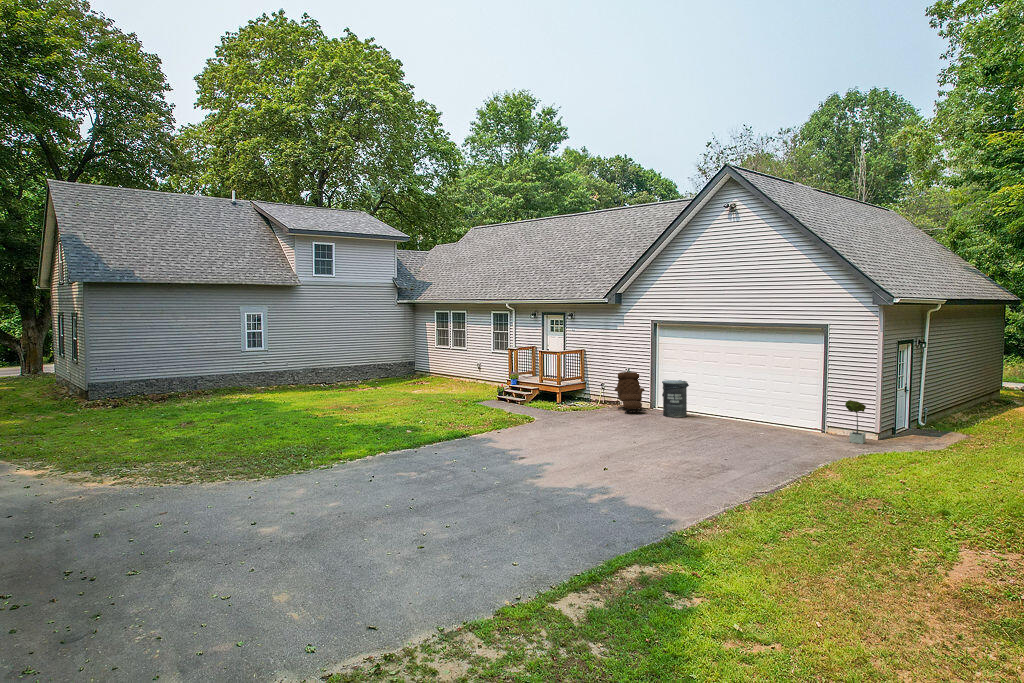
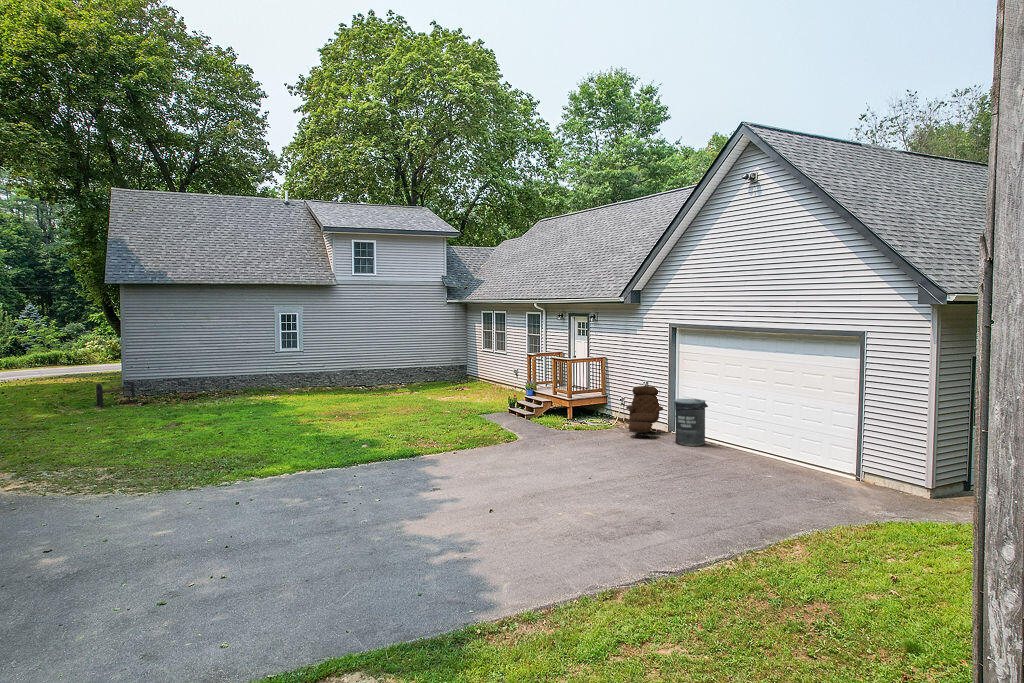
bench: none [47,384,93,412] -> present [96,382,135,407]
potted tree: present [845,400,866,444] -> none [881,438,911,501]

